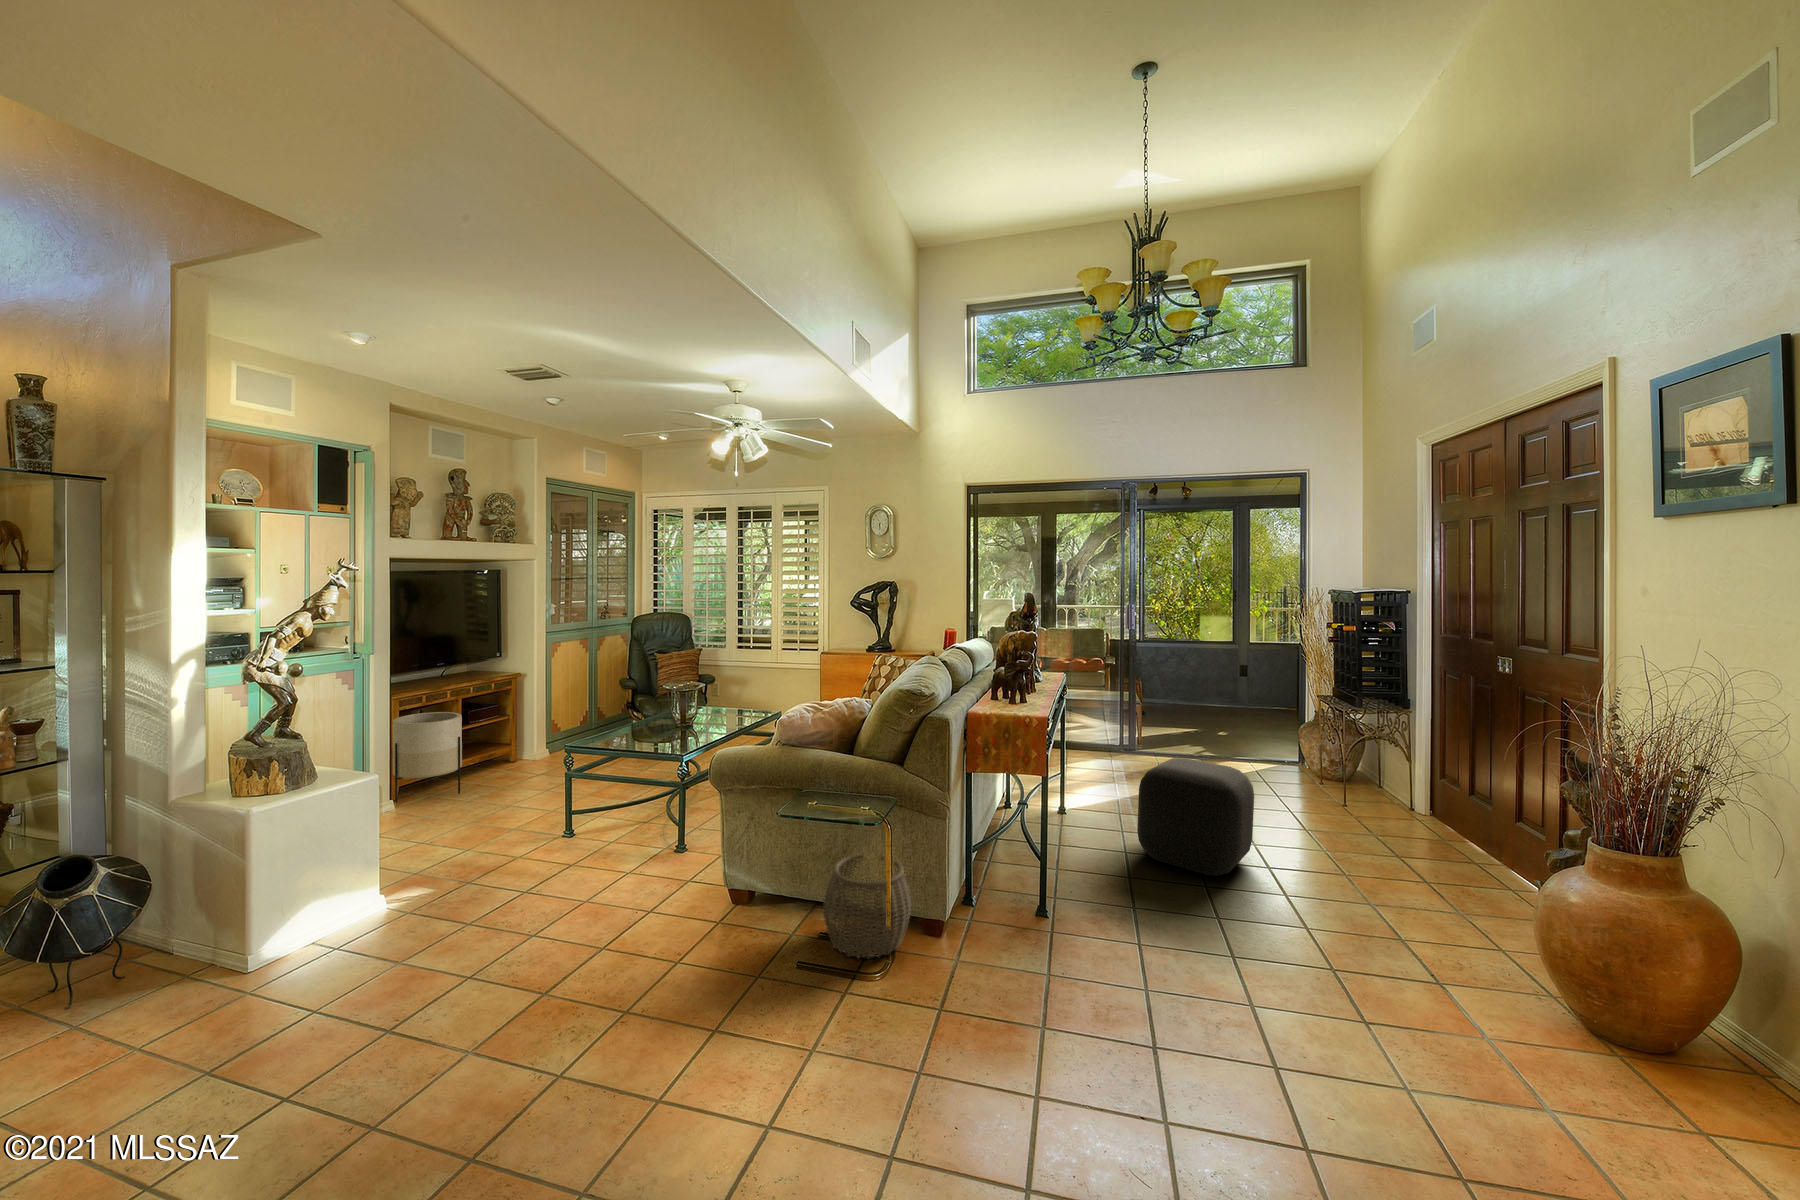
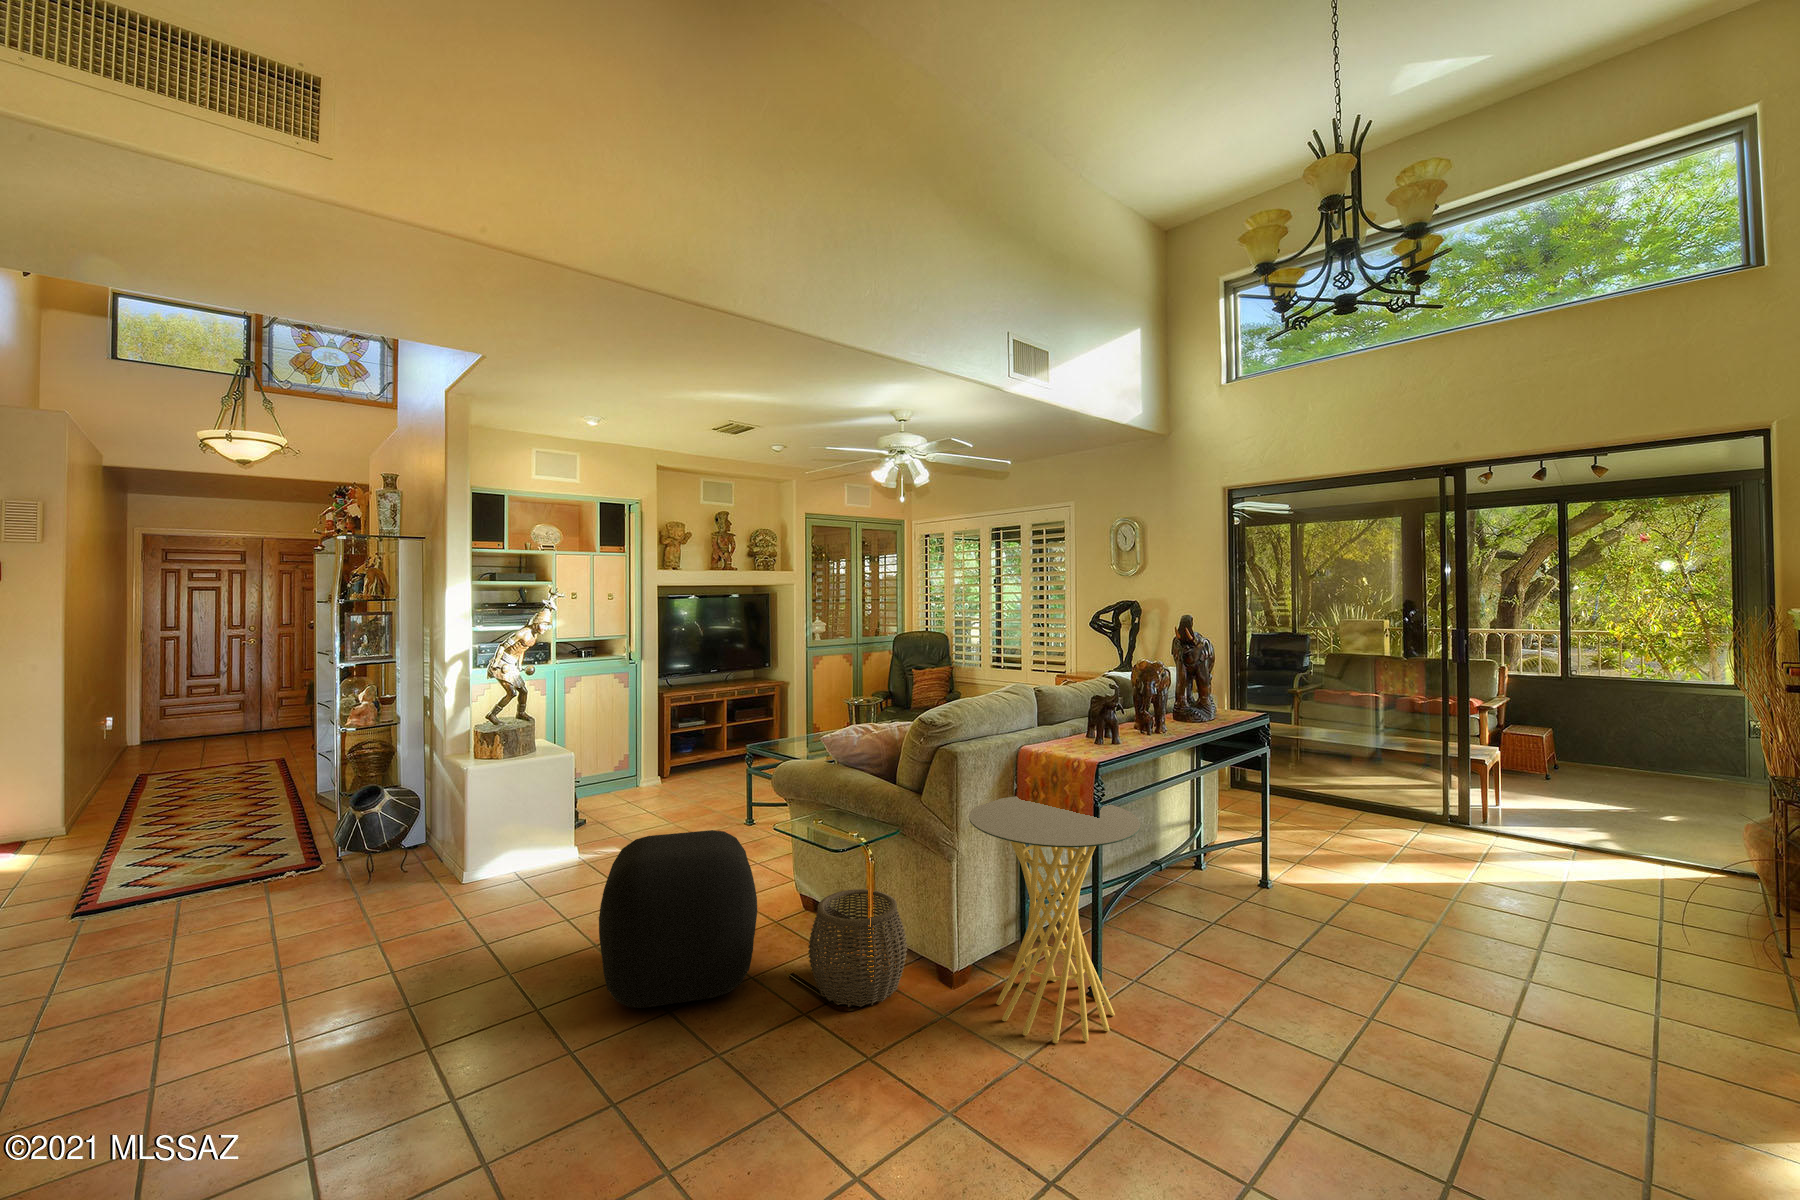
planter: present [393,712,462,803] -> none [655,716,706,788]
side table: none [956,751,1088,938] -> present [969,796,1141,1043]
ottoman: present [1137,758,1254,876] -> present [599,830,757,1008]

